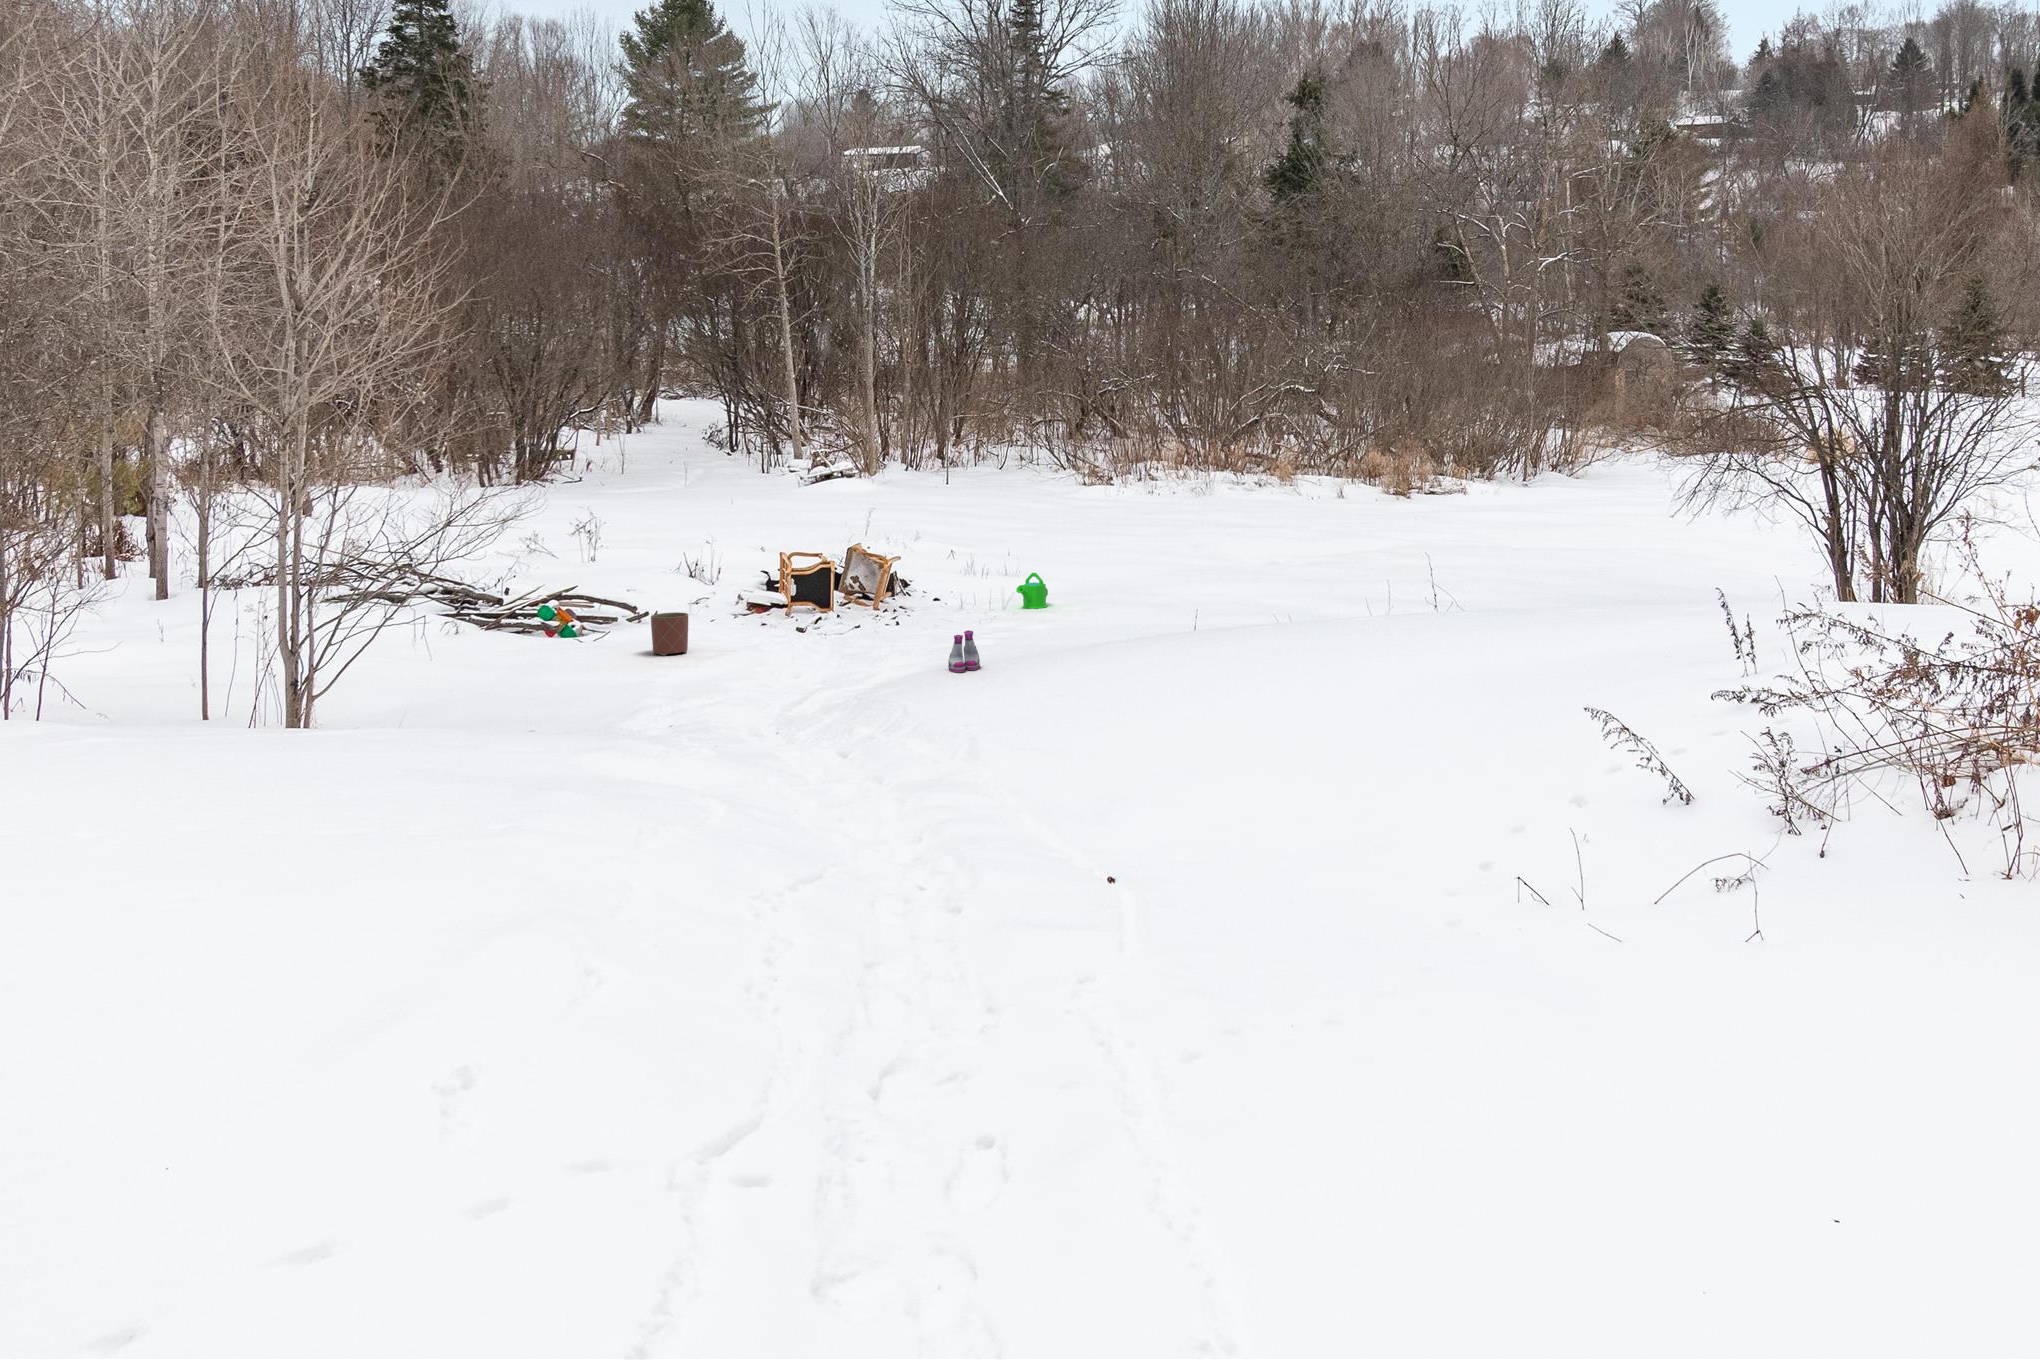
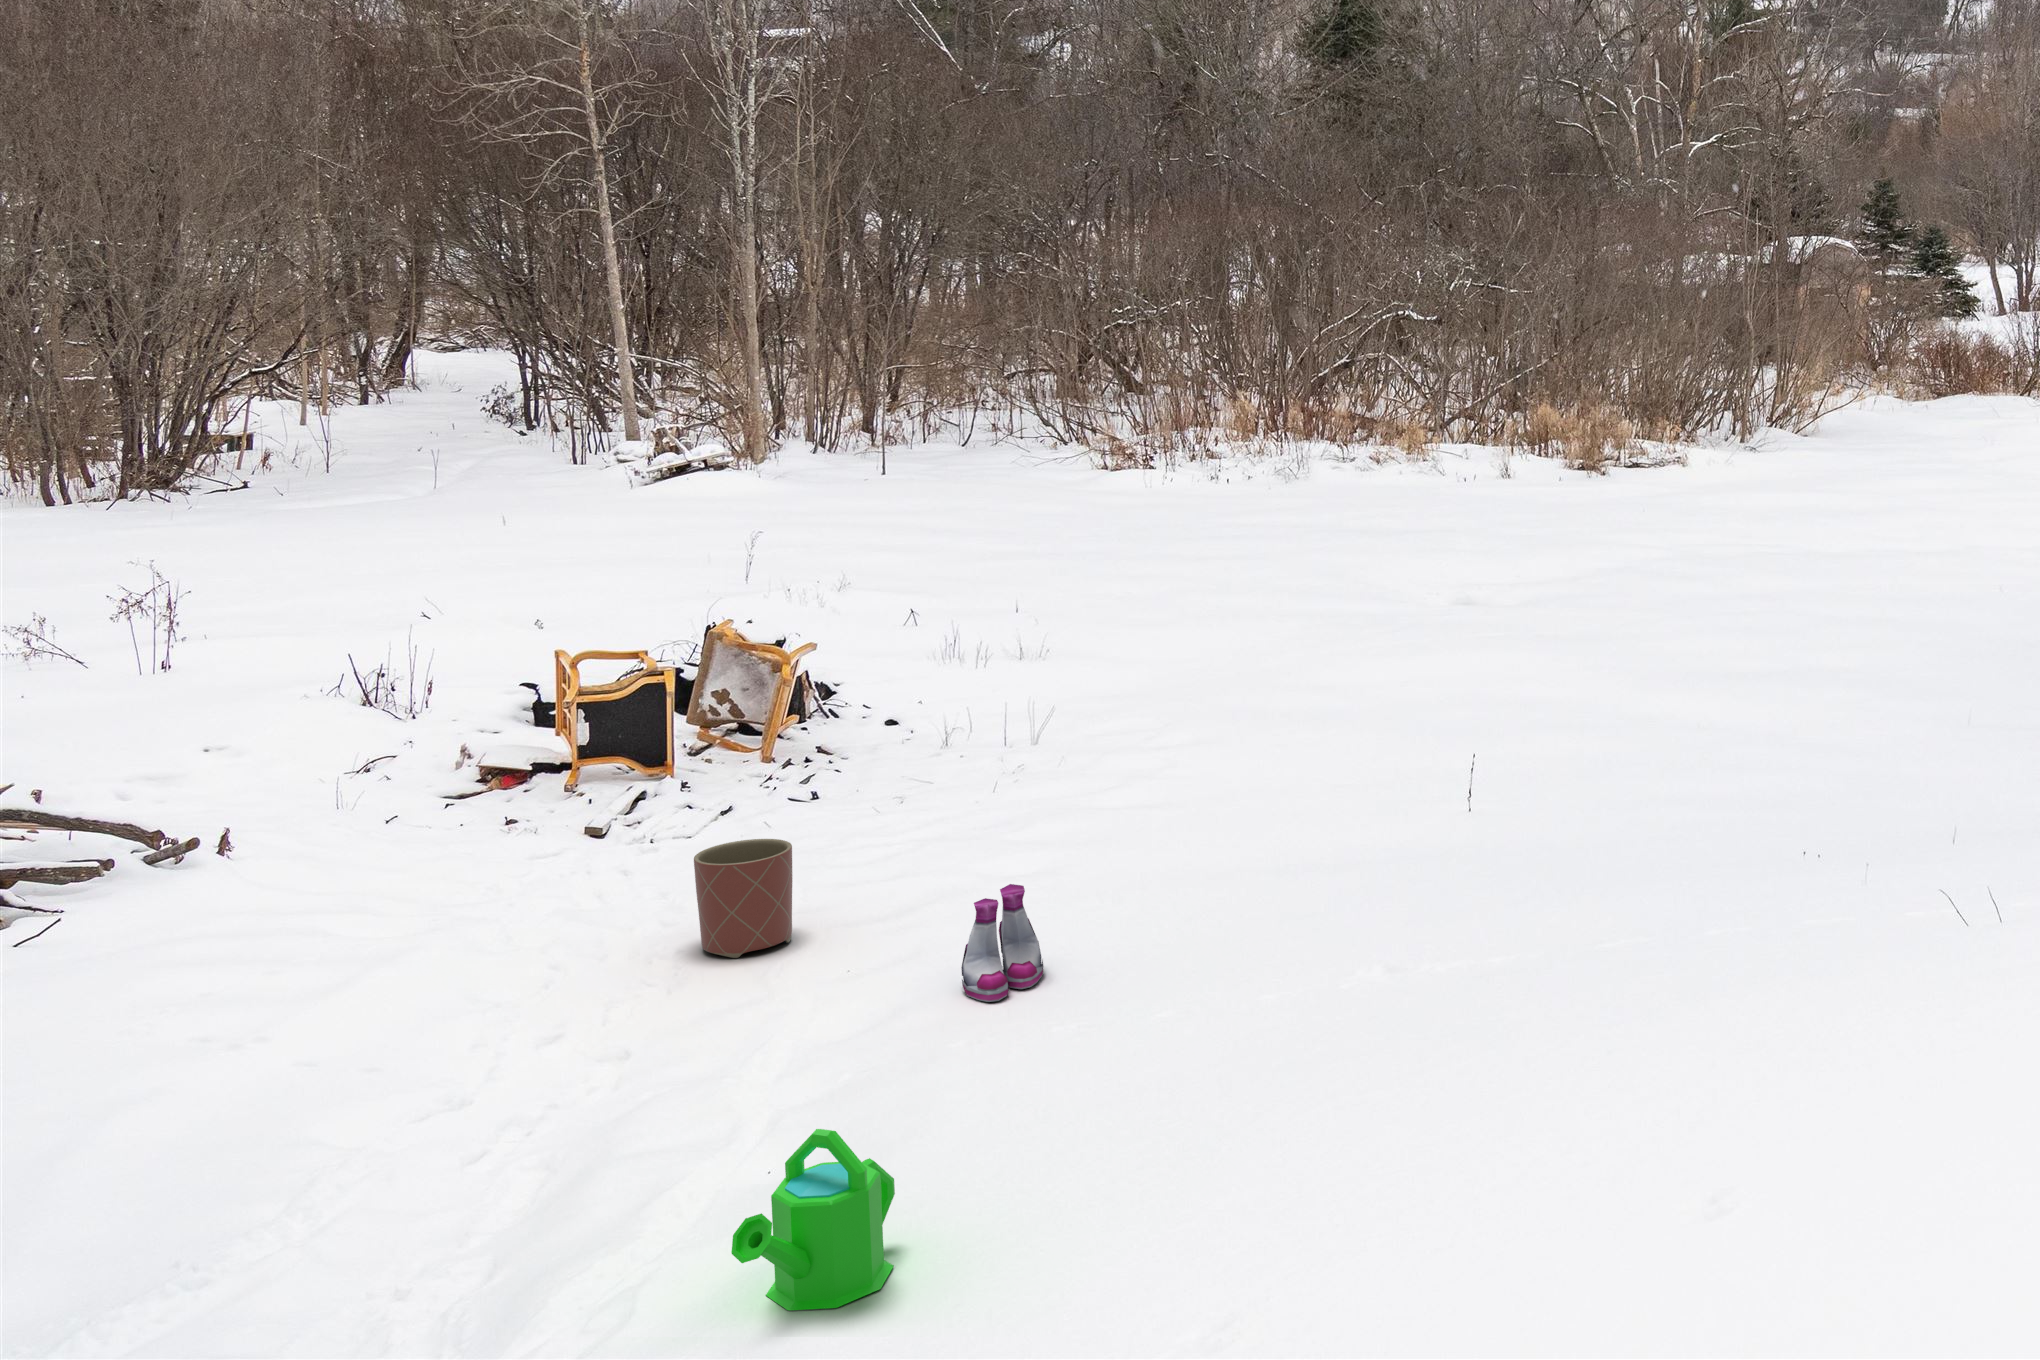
watering can: present [1016,573,1048,608] -> present [732,1129,895,1310]
planter: present [651,612,688,656] -> present [694,839,792,958]

